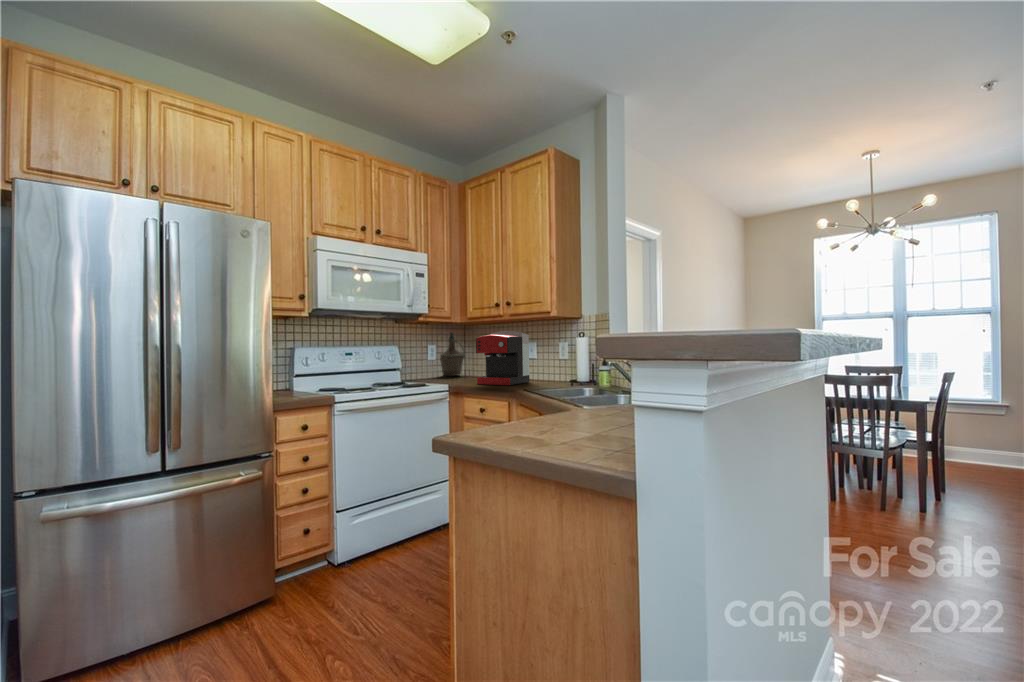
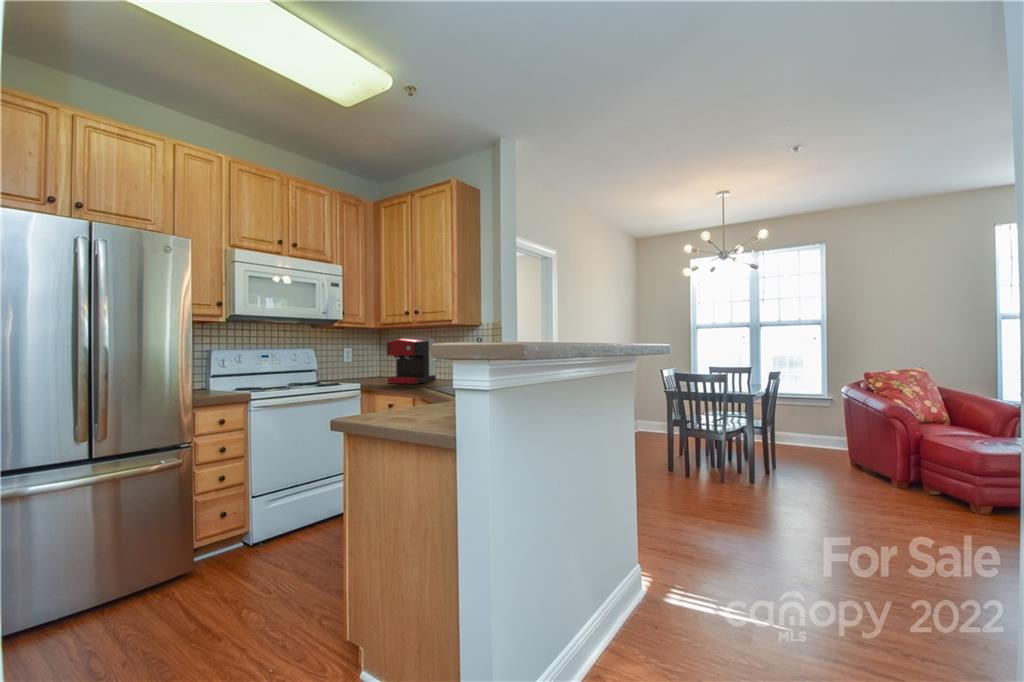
bottle: present [440,332,465,376] -> none [356,336,380,377]

